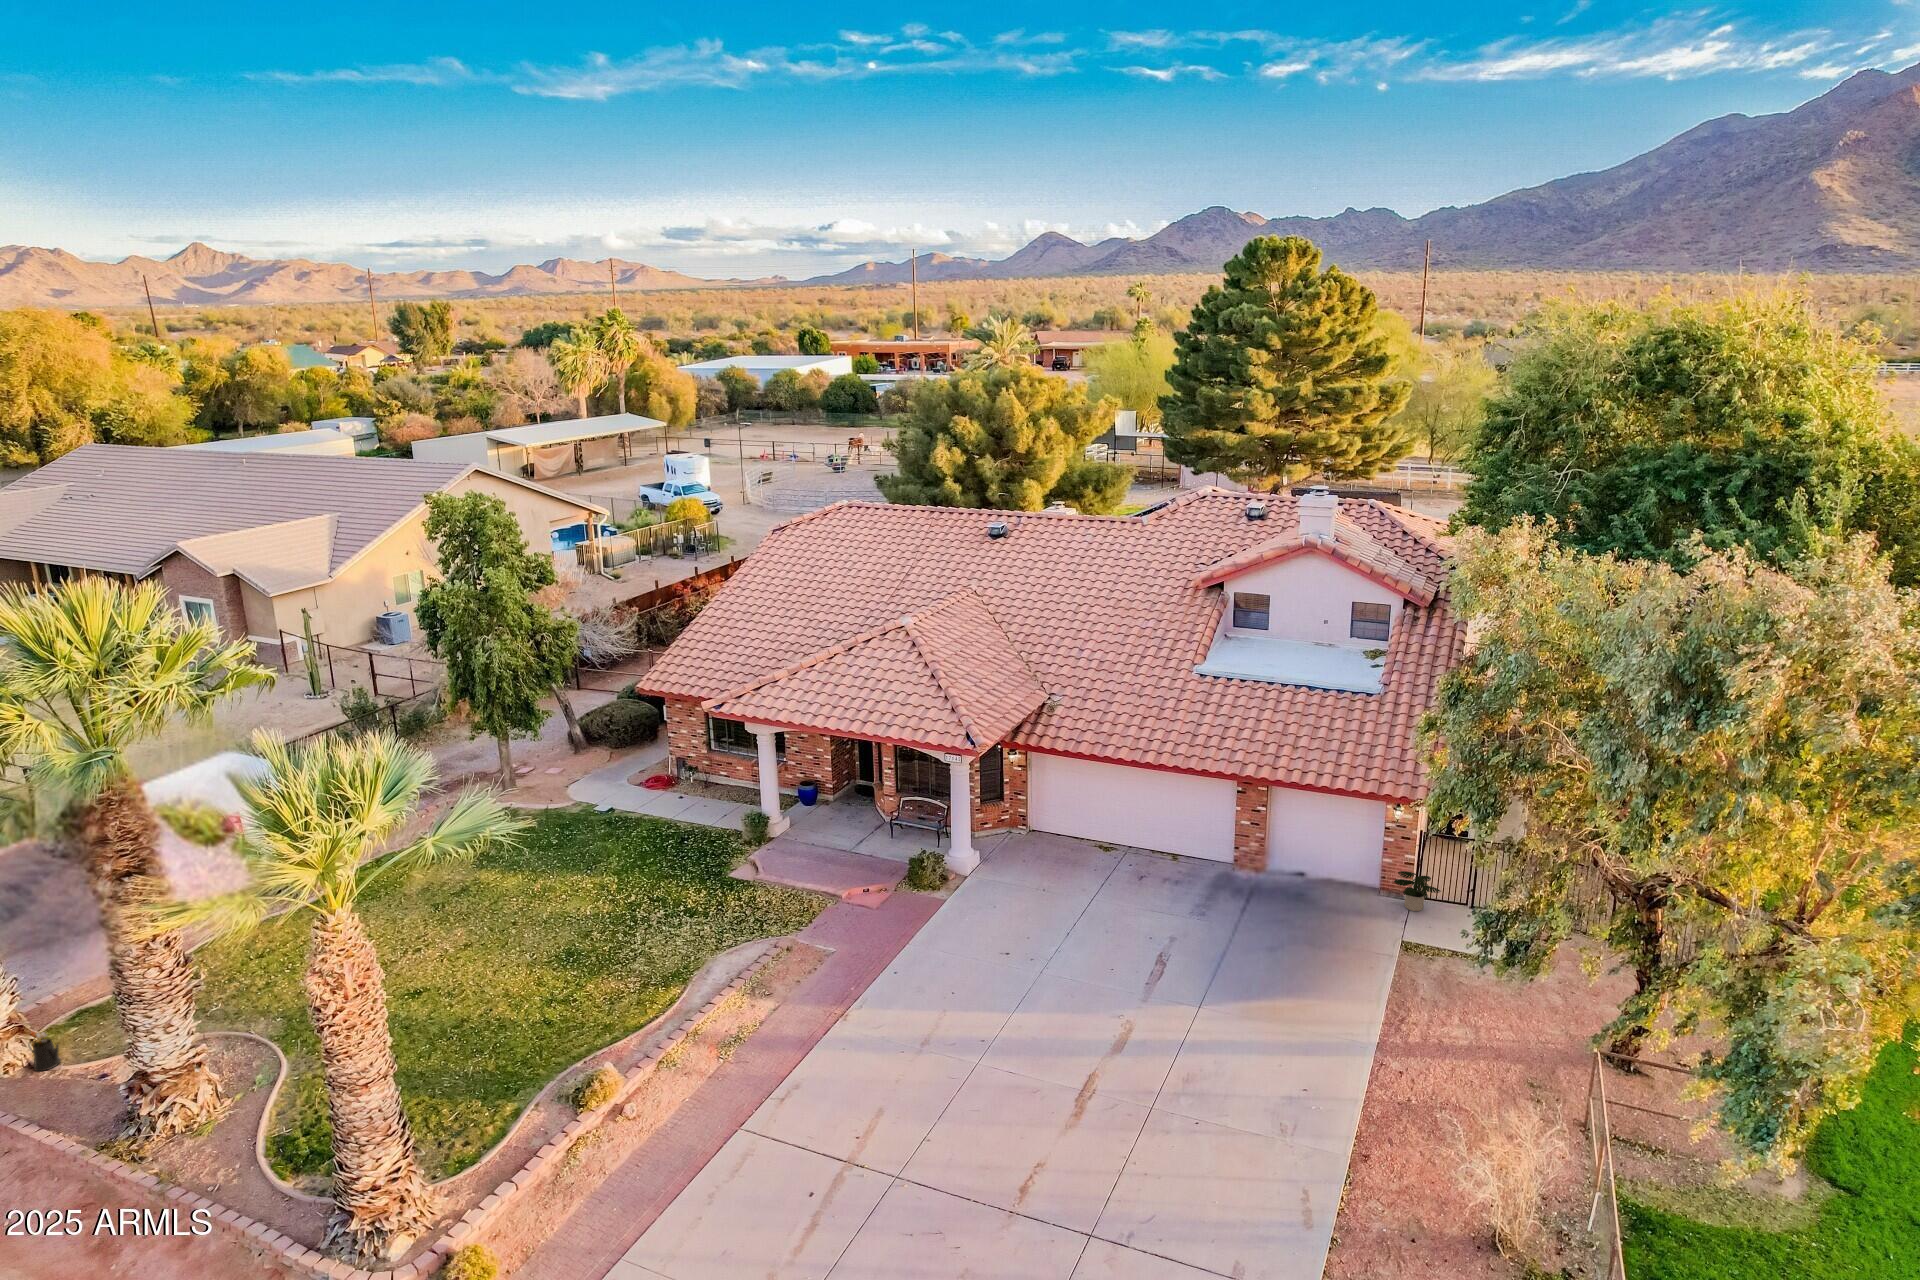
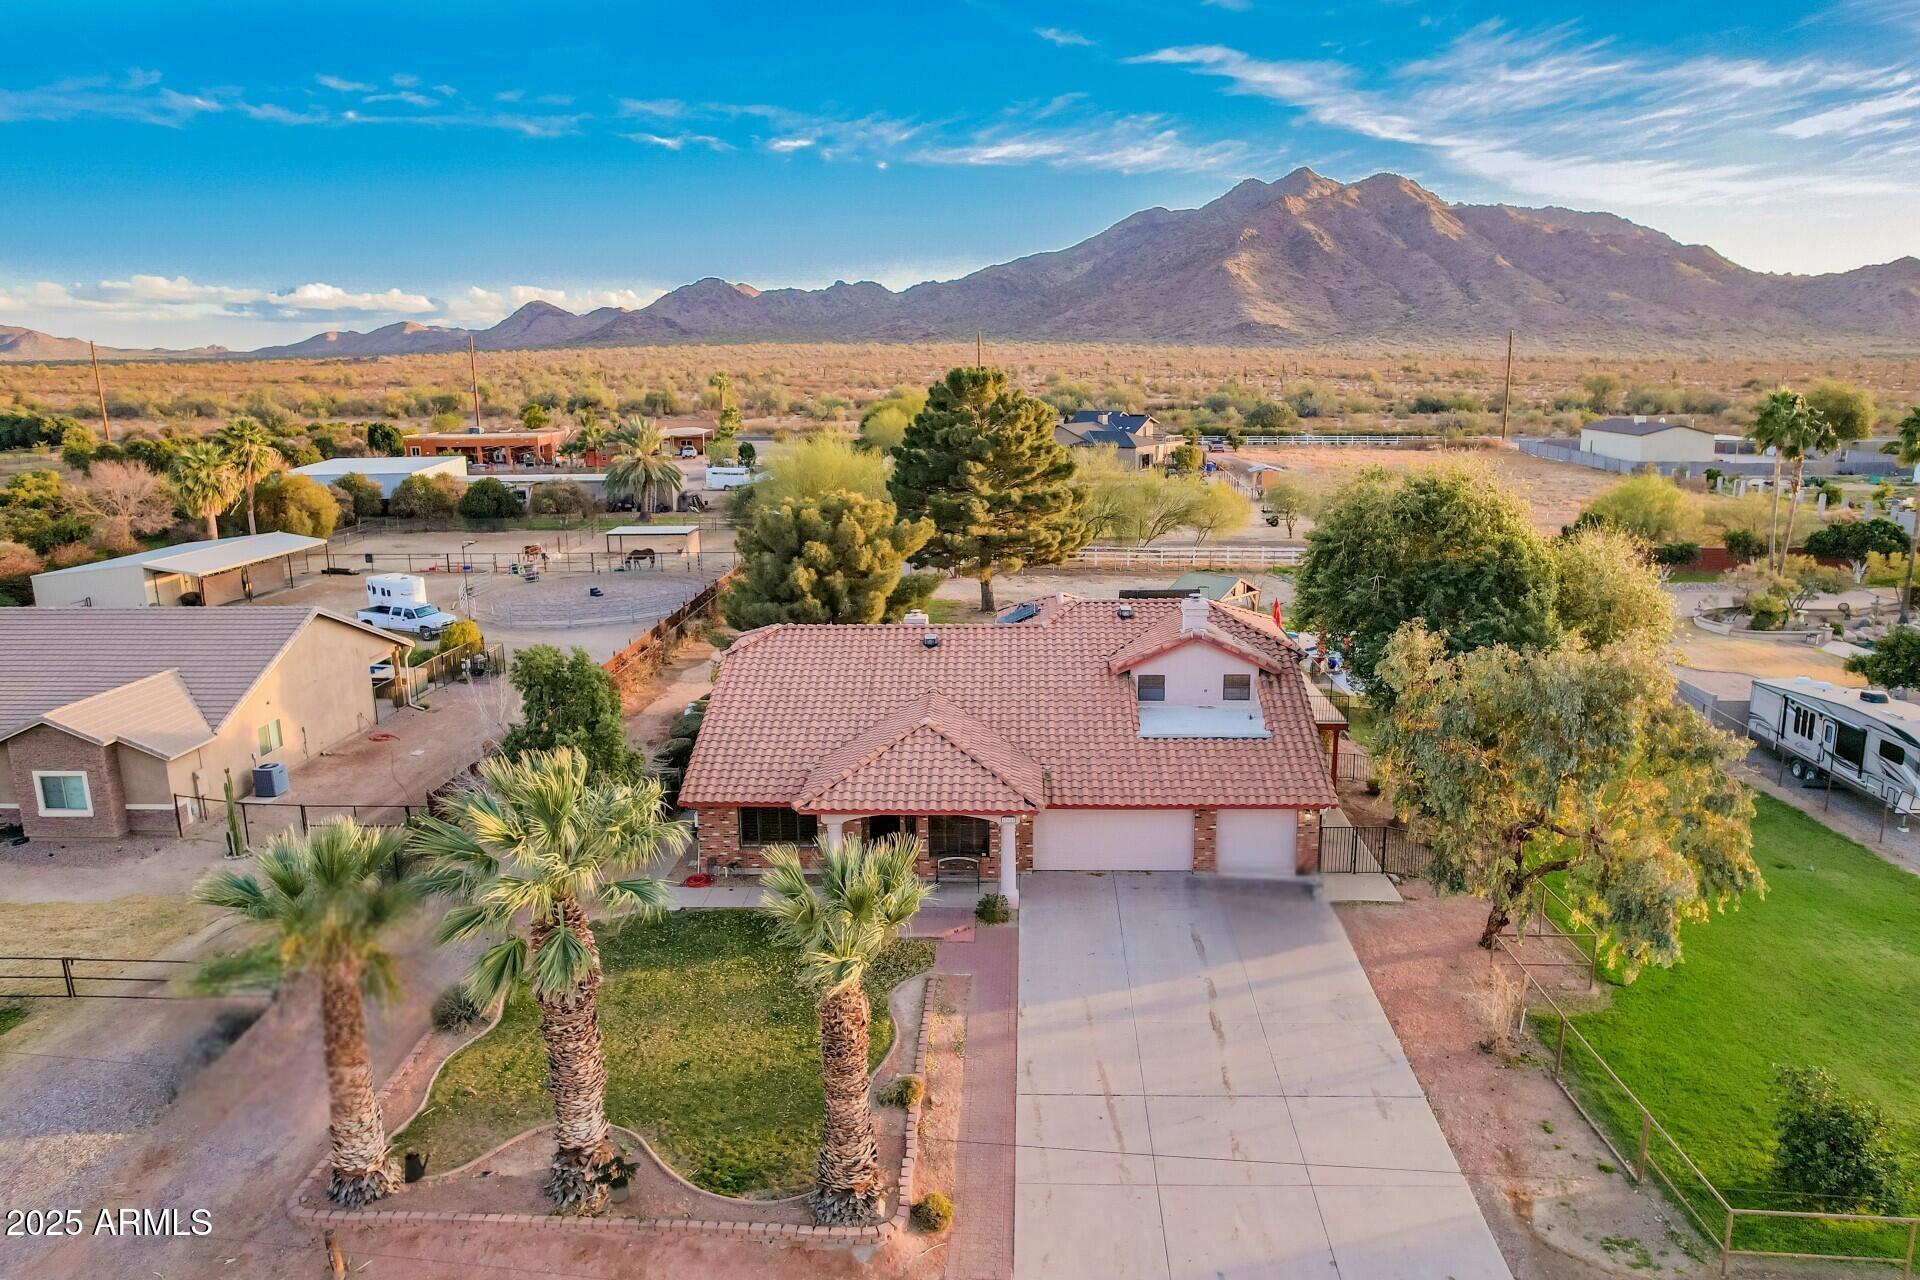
potted plant: present [1394,871,1441,911] -> present [594,1156,641,1203]

